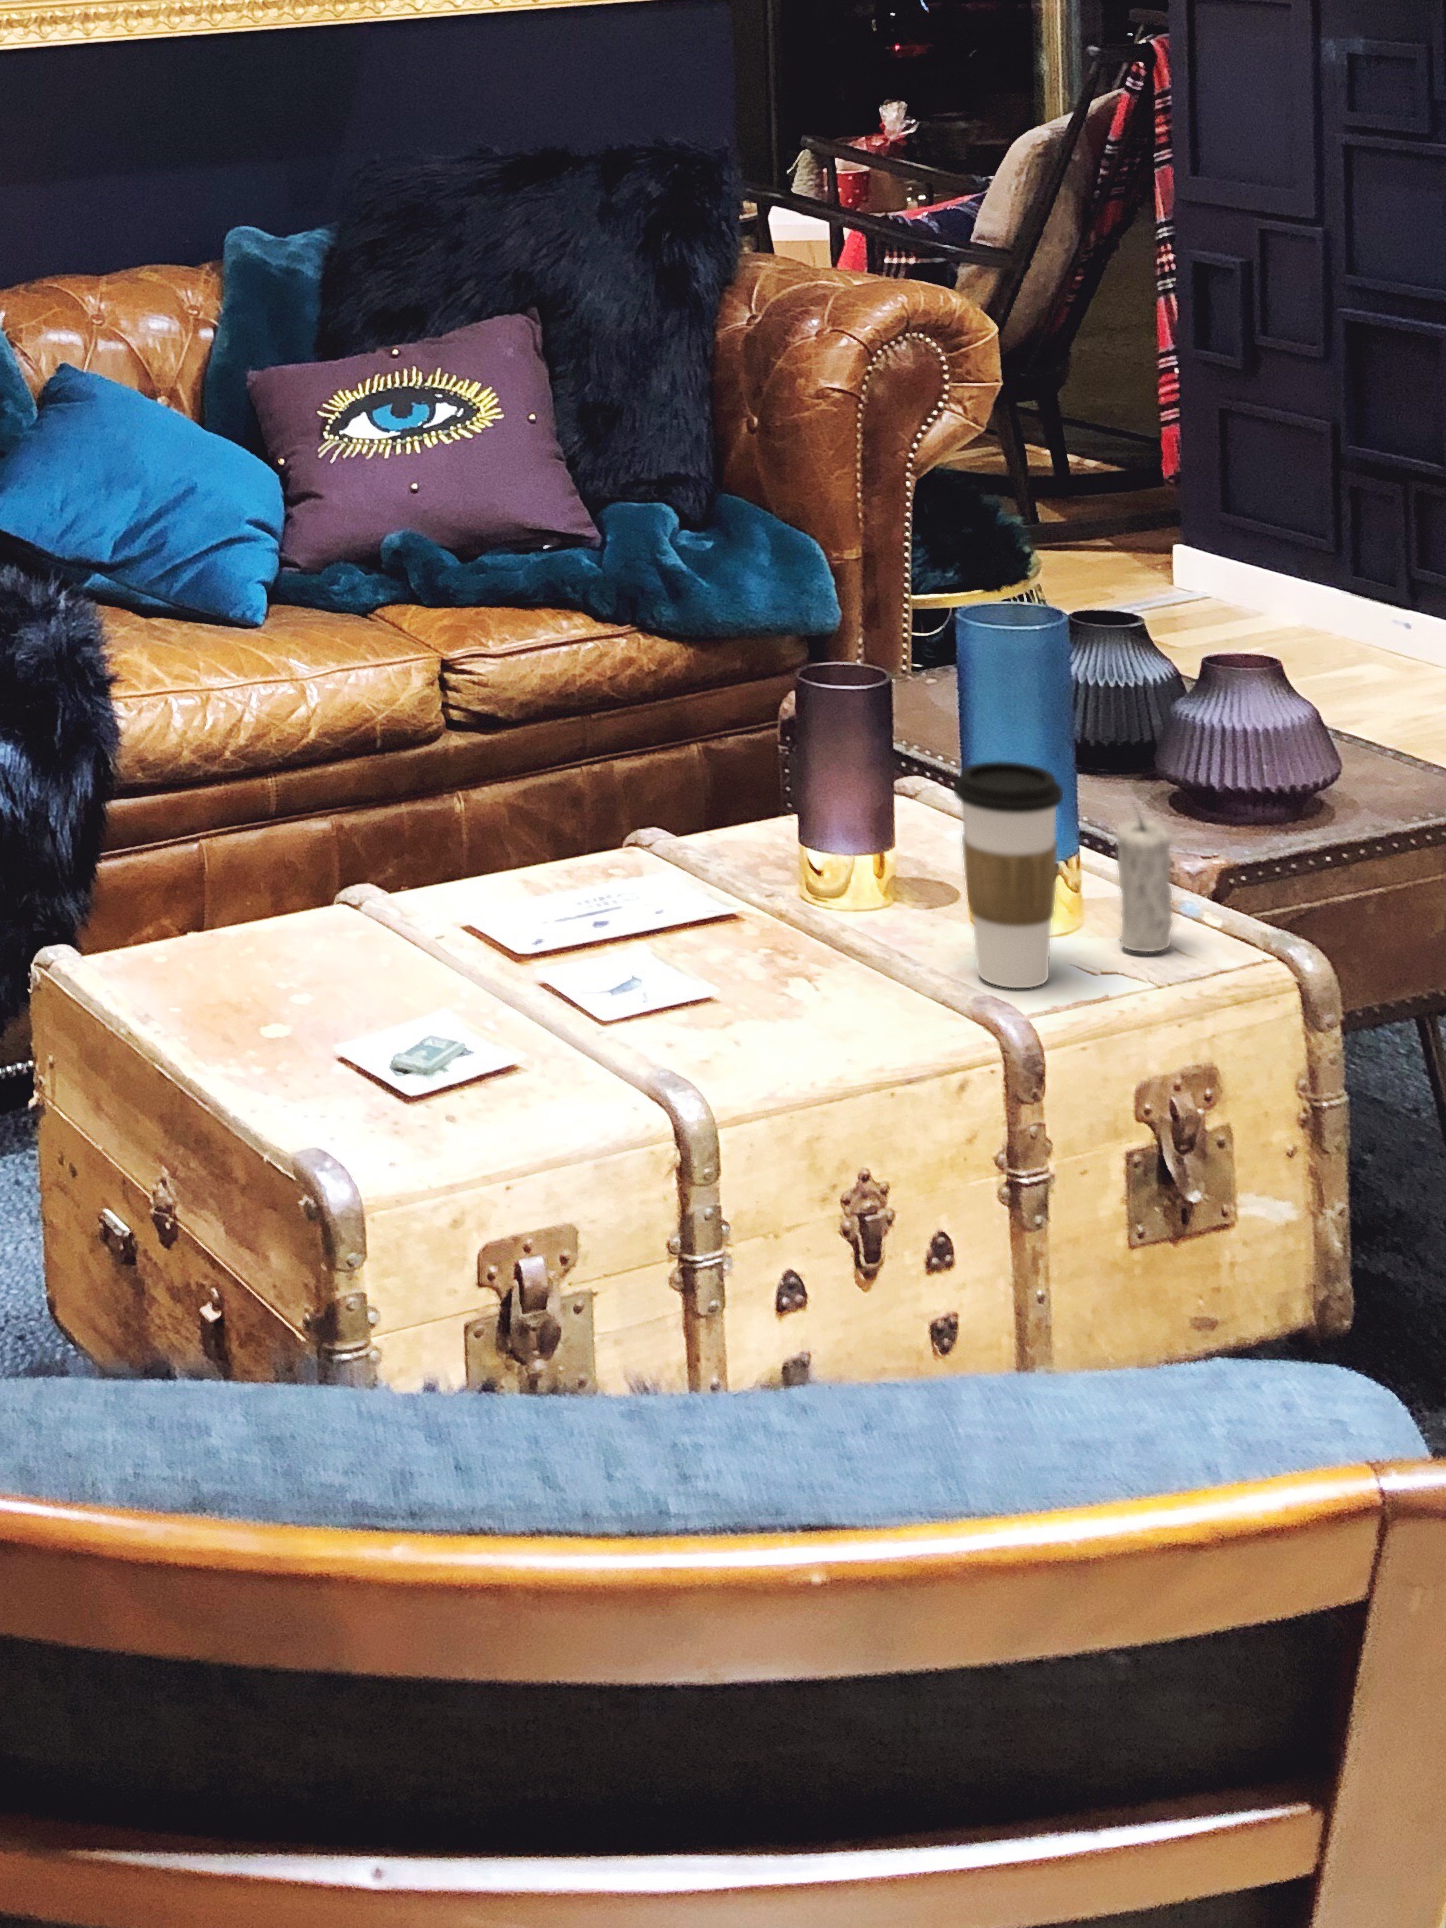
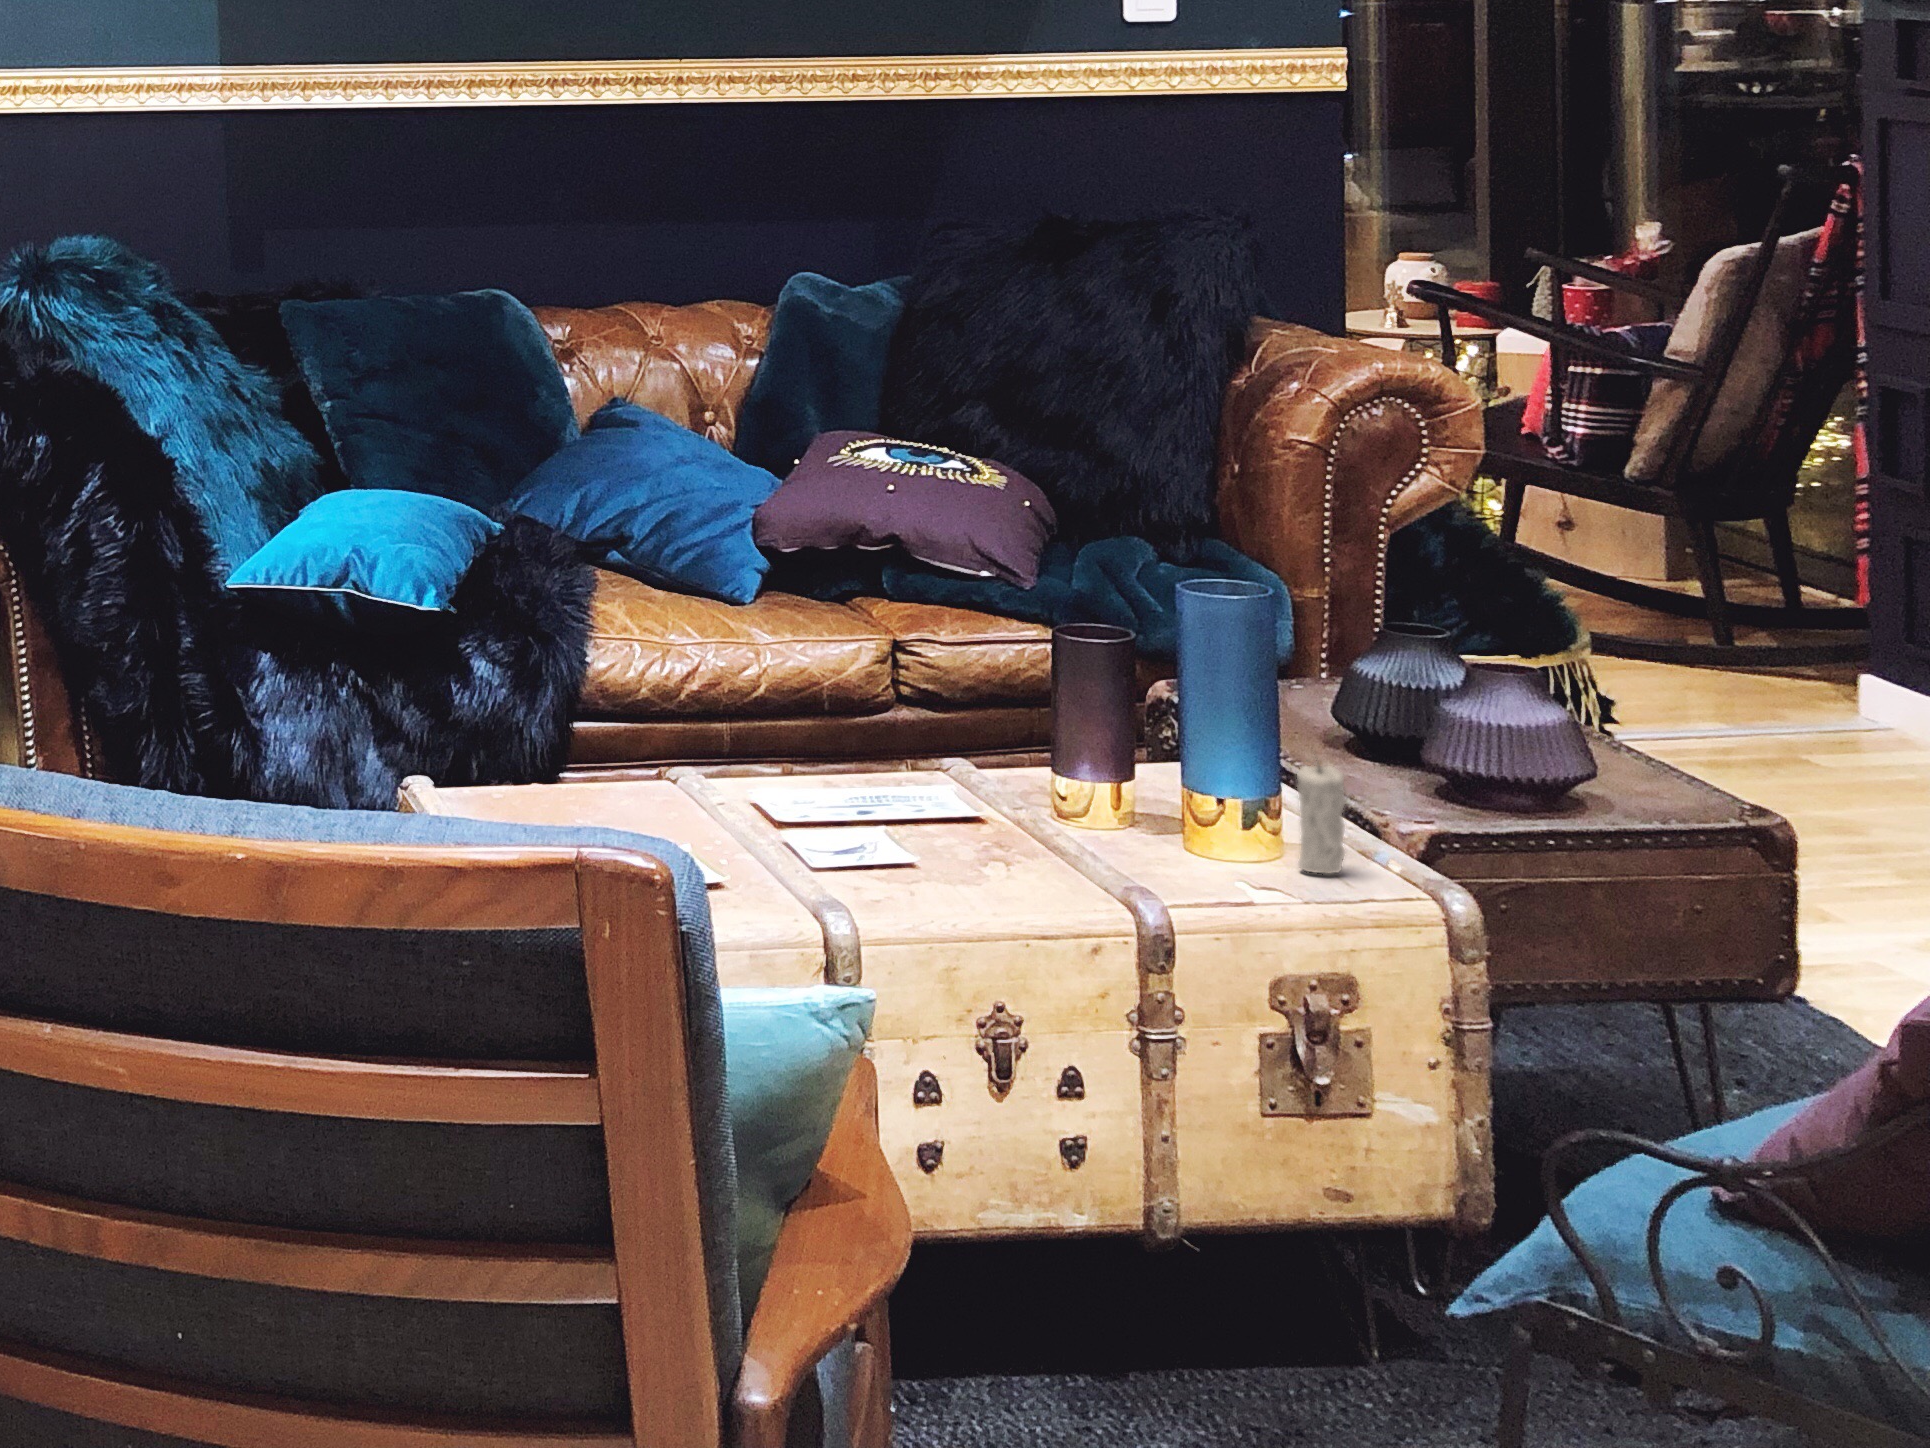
coffee cup: present [954,761,1063,988] -> none [1141,699,1232,881]

